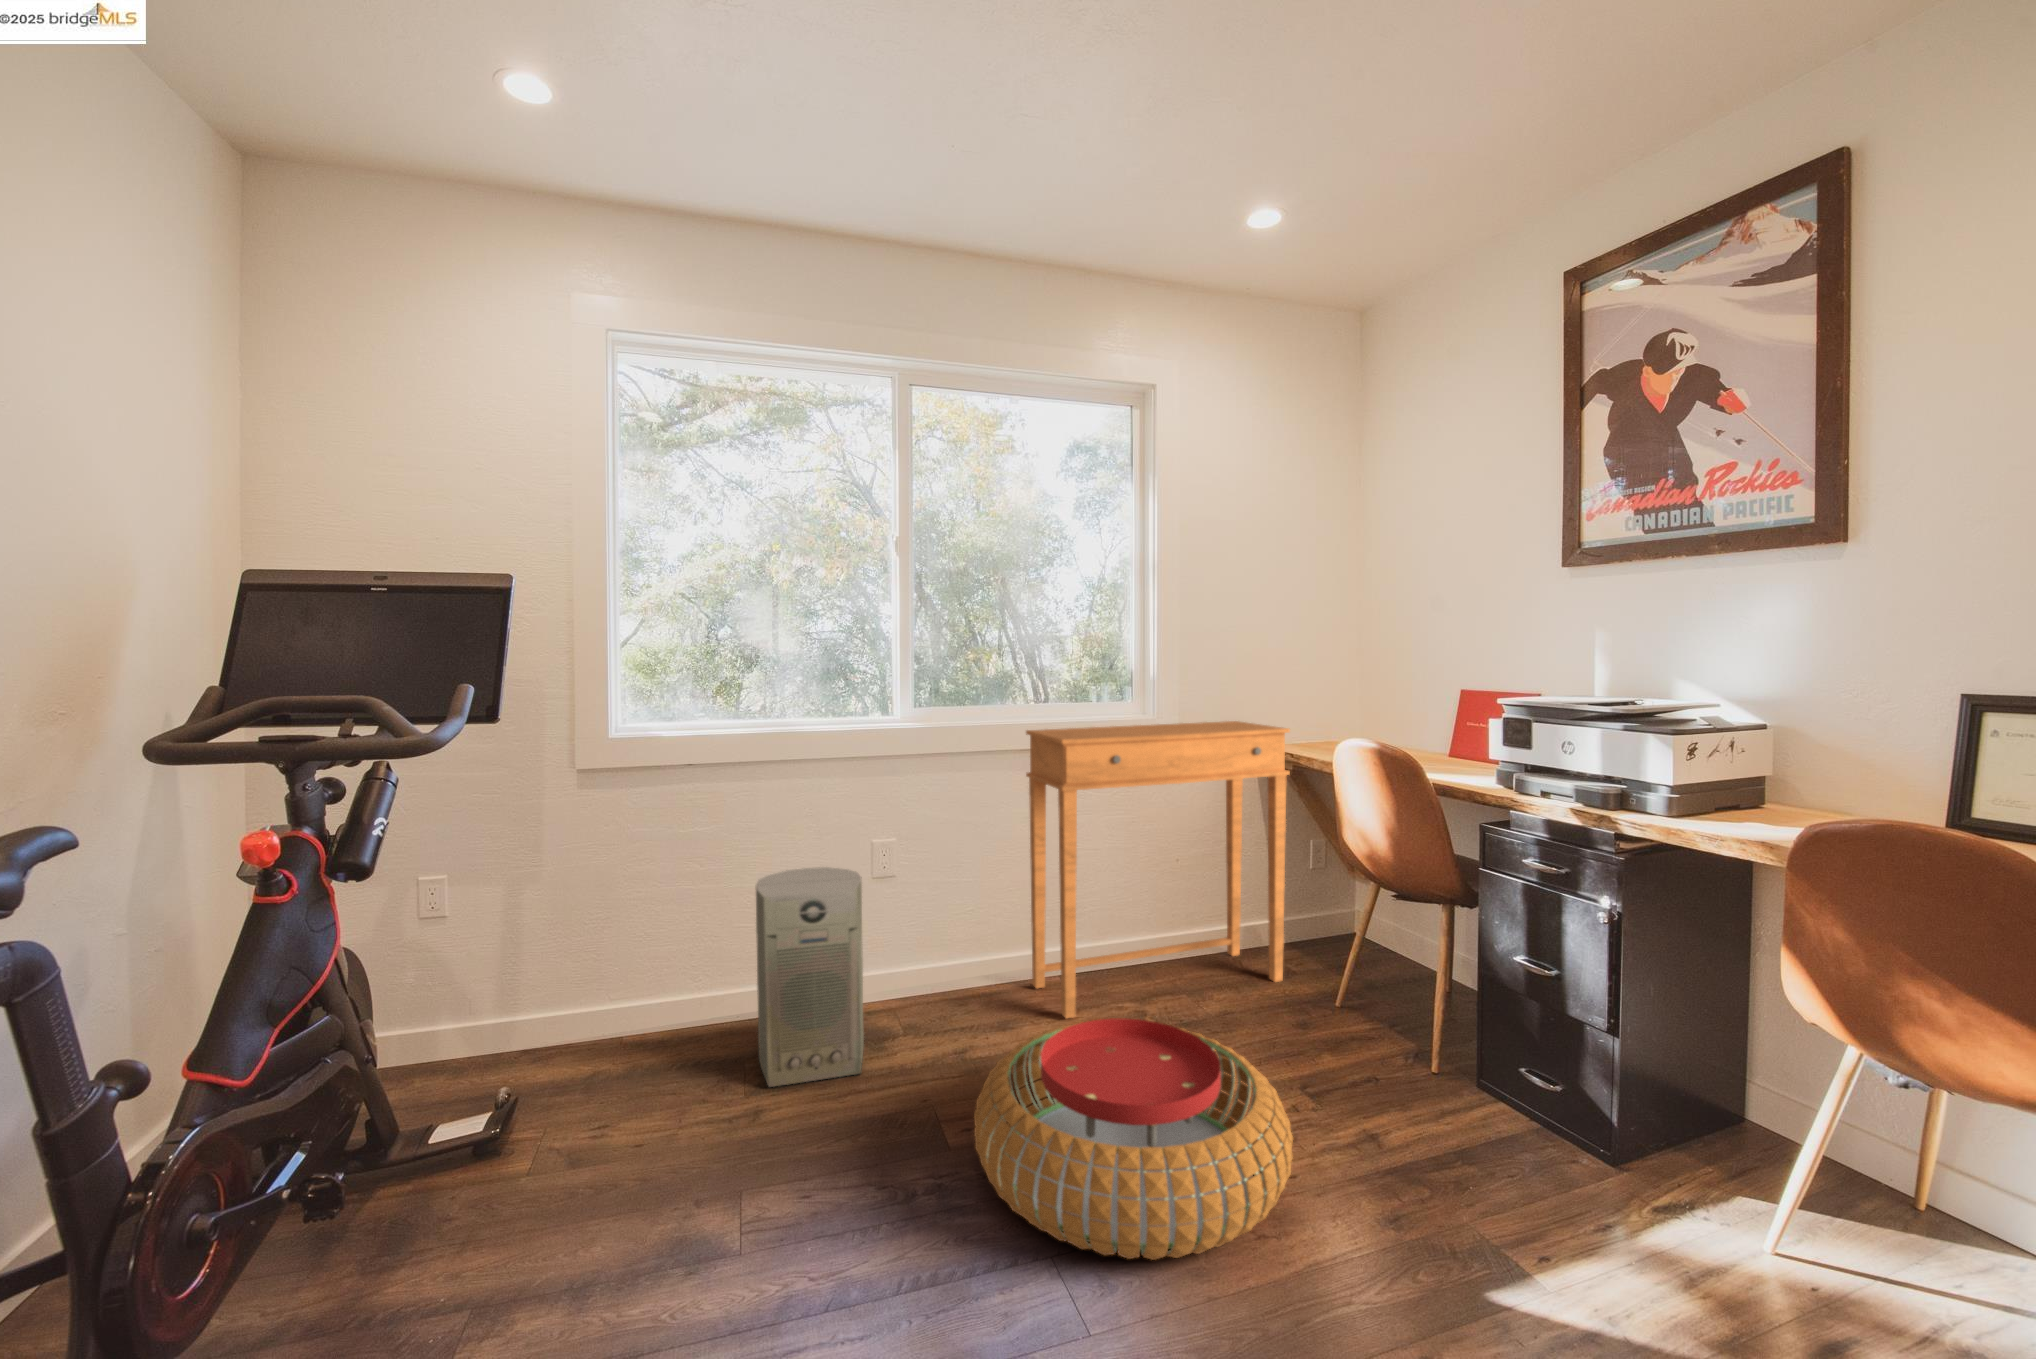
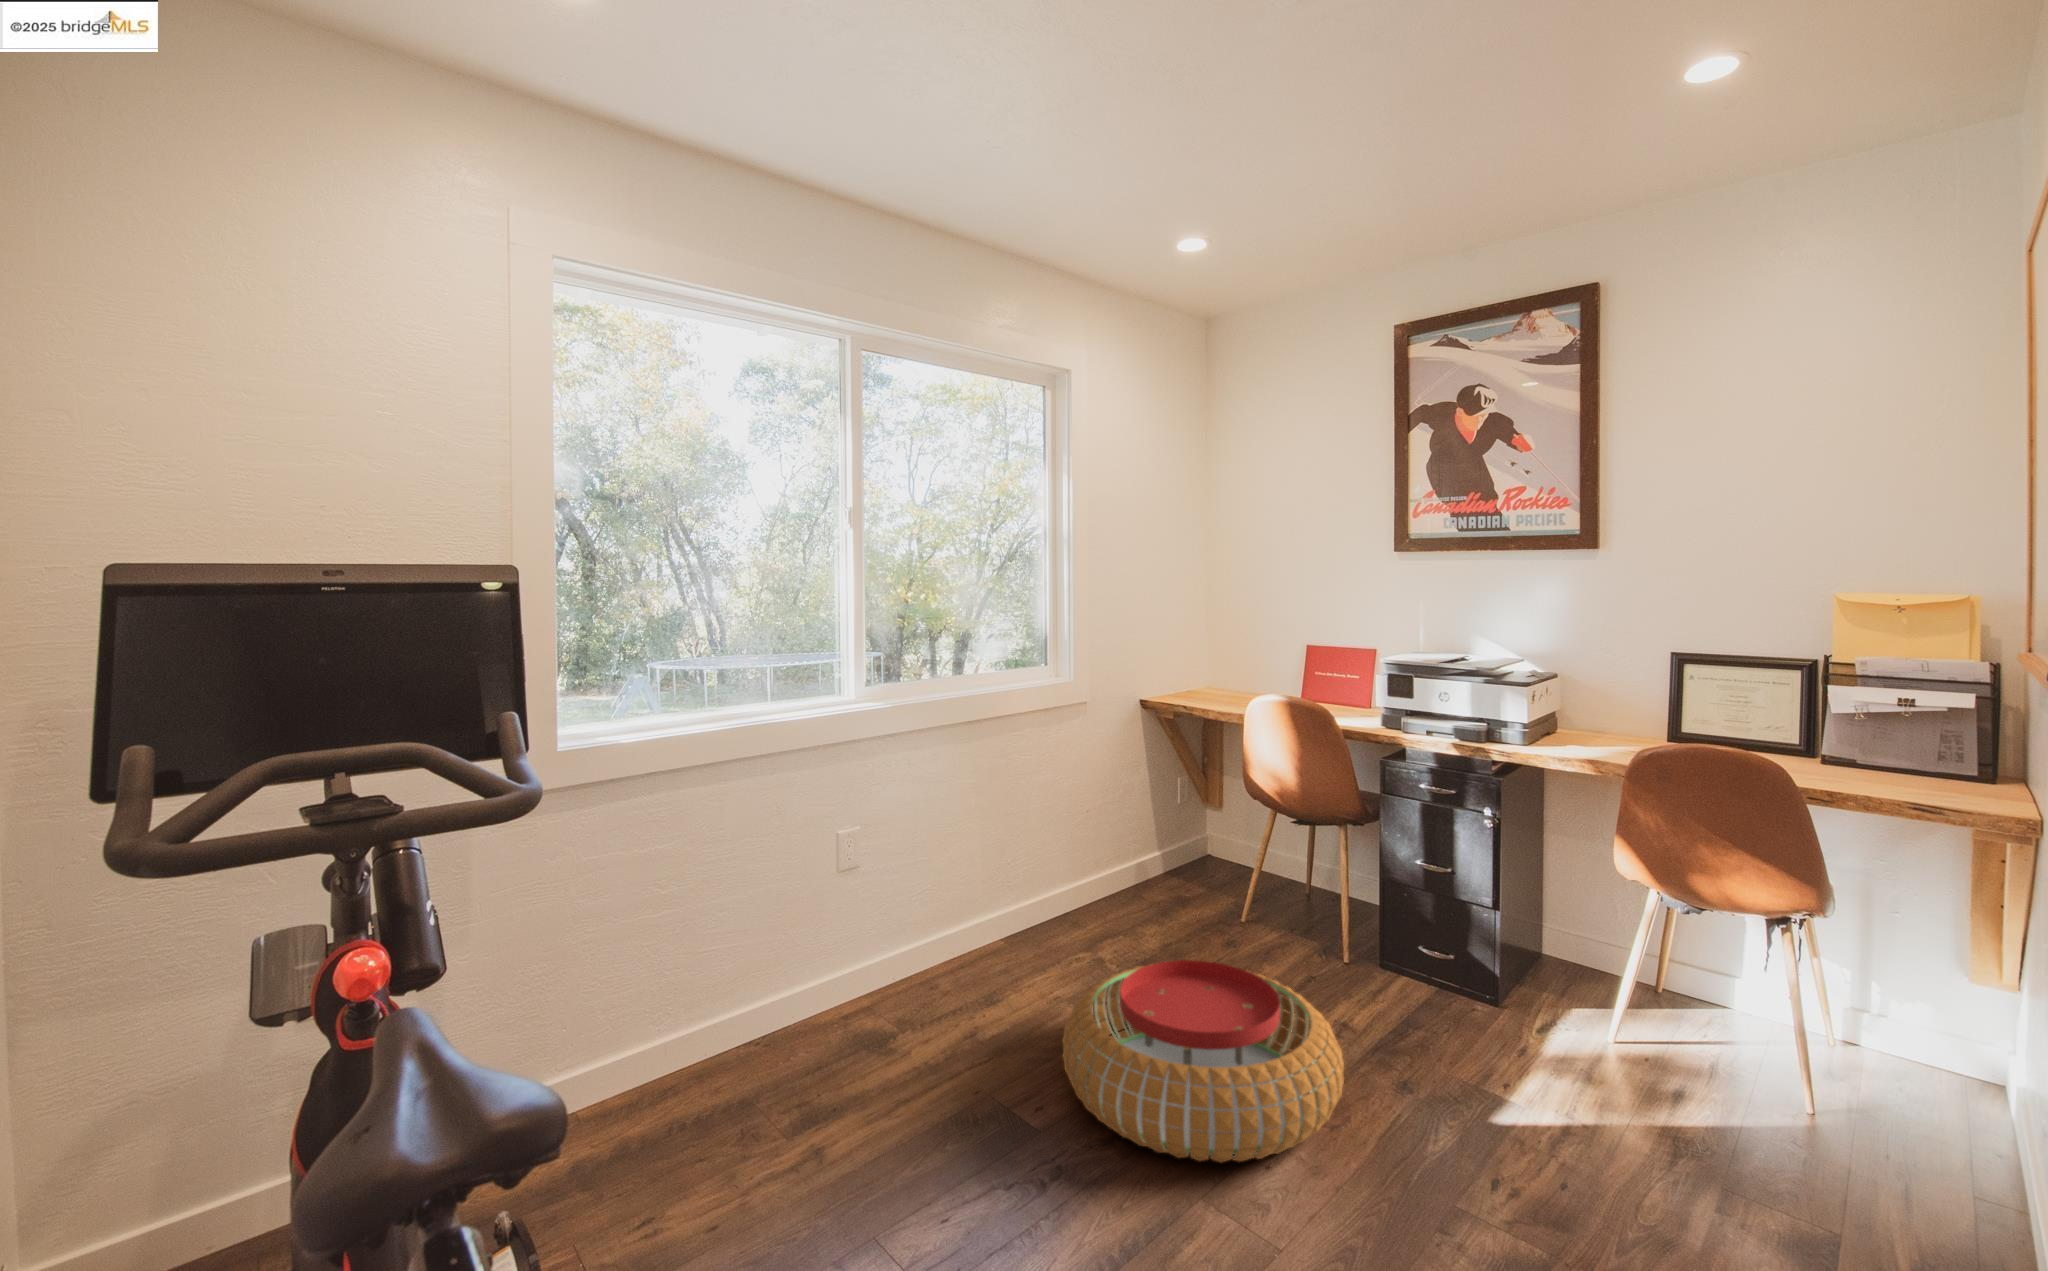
side table: present [1026,721,1290,1018] -> none [979,686,1194,977]
air purifier: present [756,867,864,1087] -> none [763,864,898,1104]

